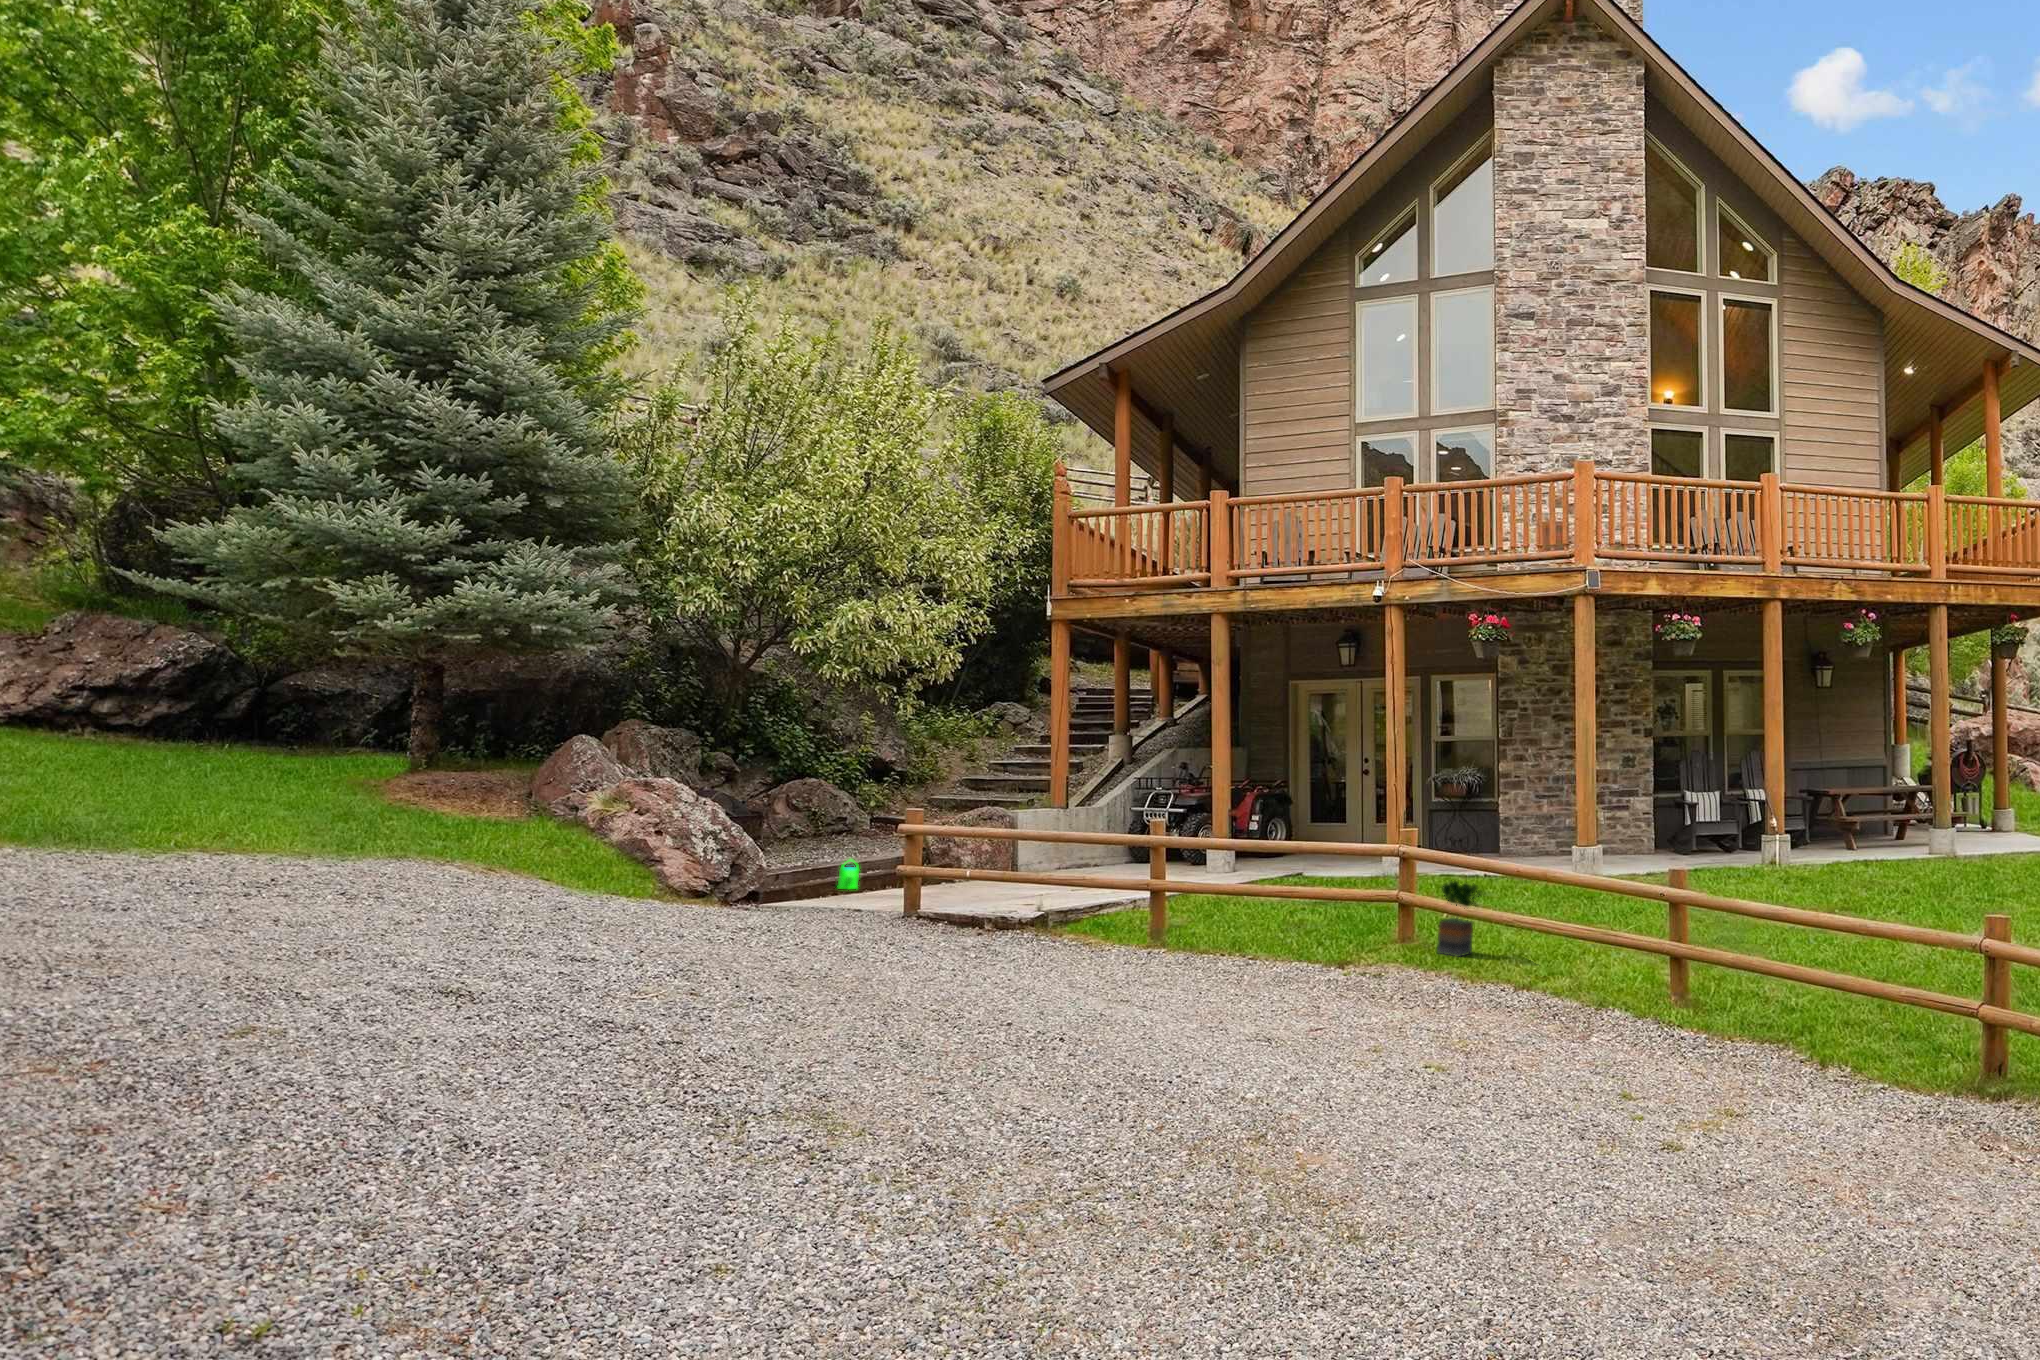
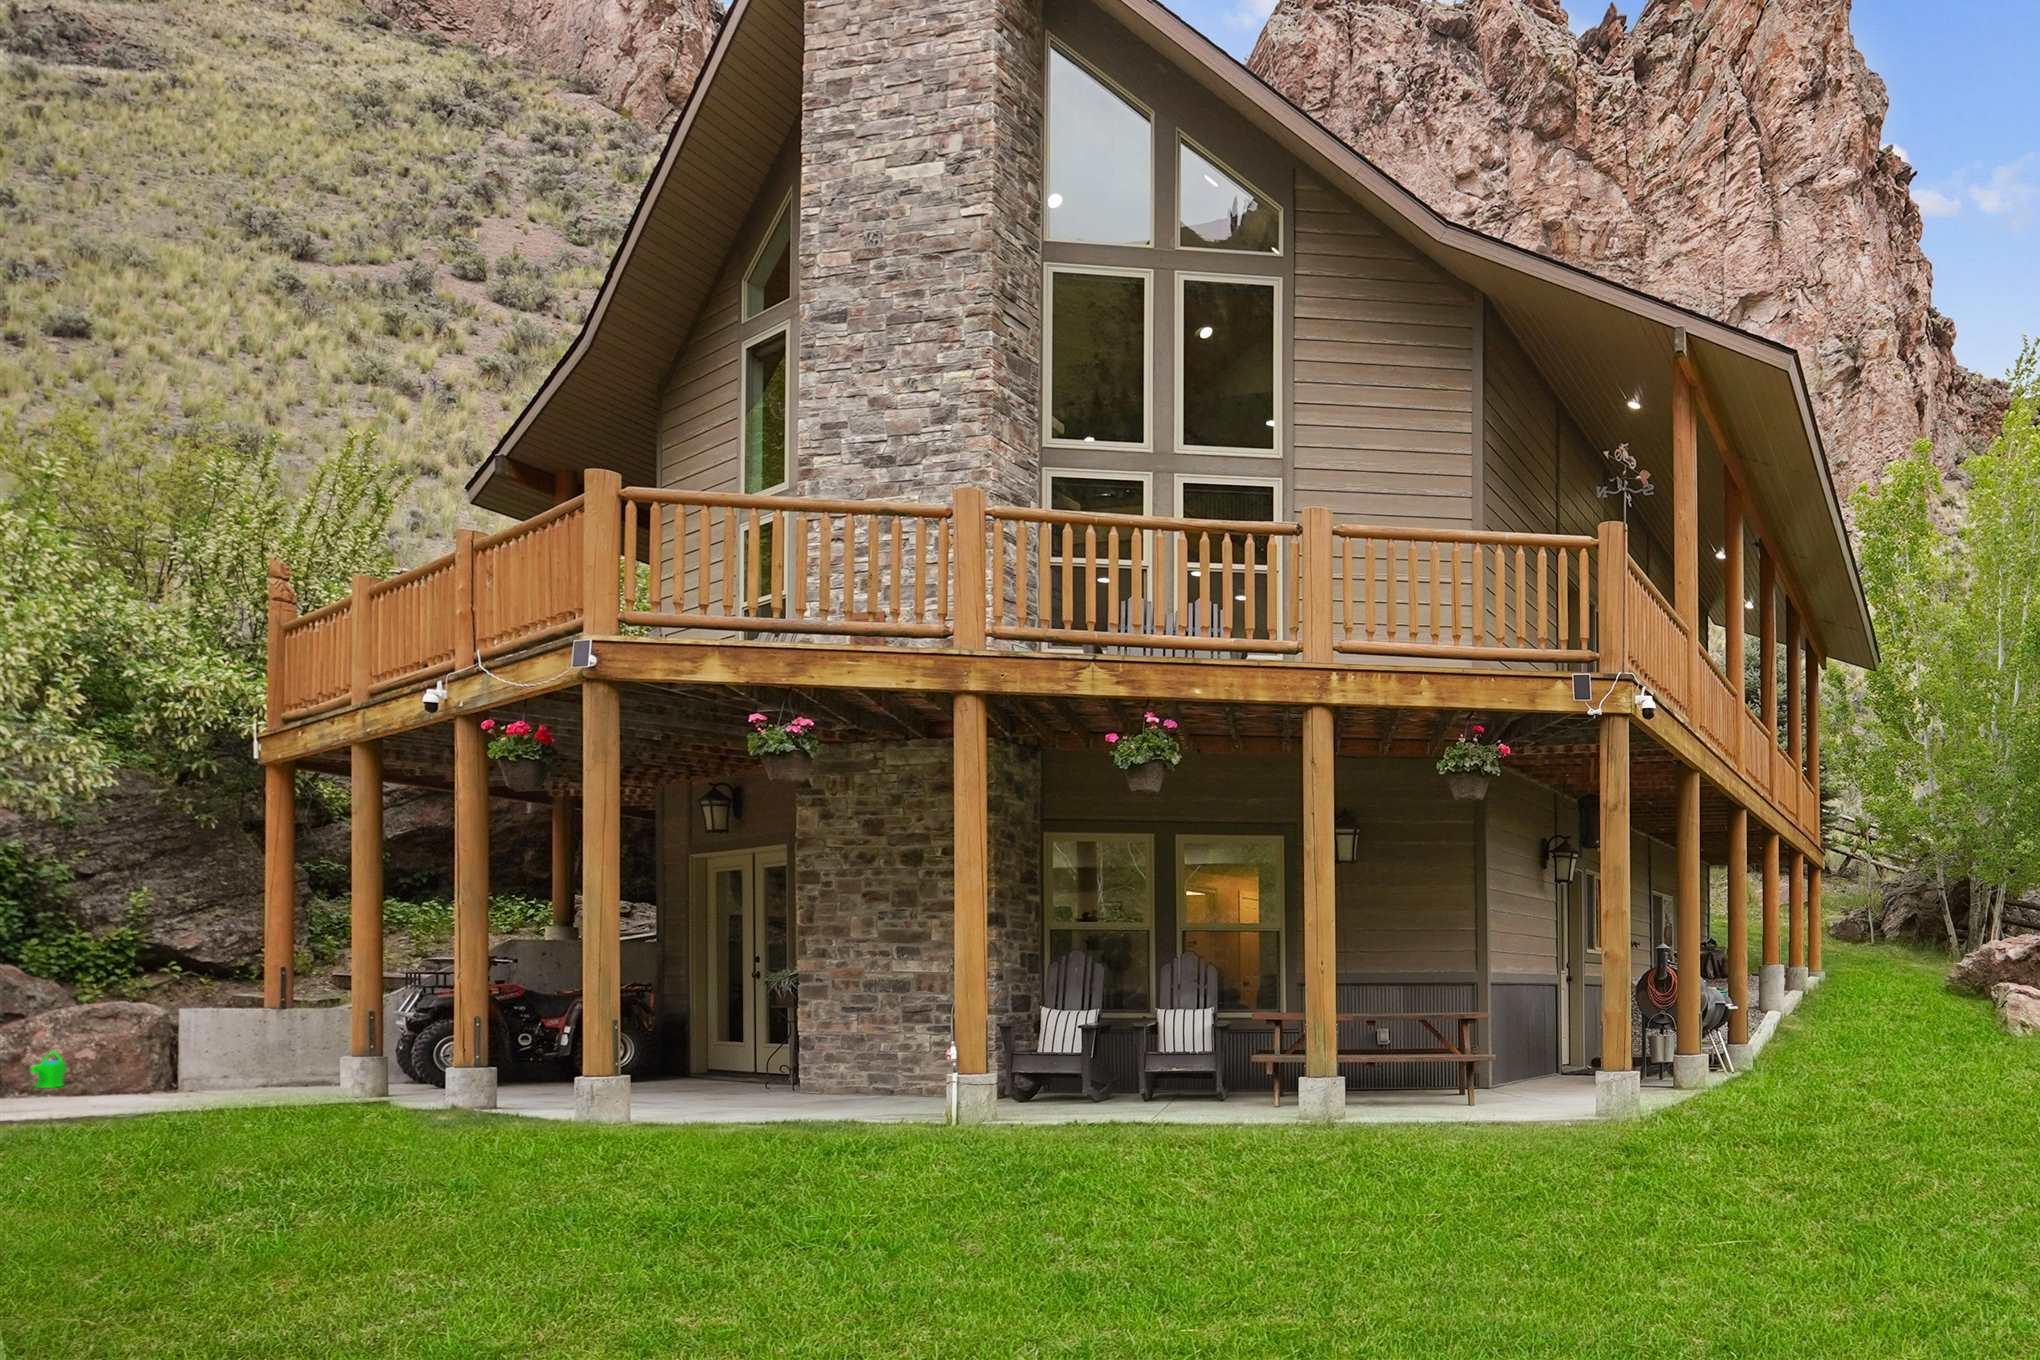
potted tree: present [1437,881,1481,956] -> none [23,1149,108,1260]

